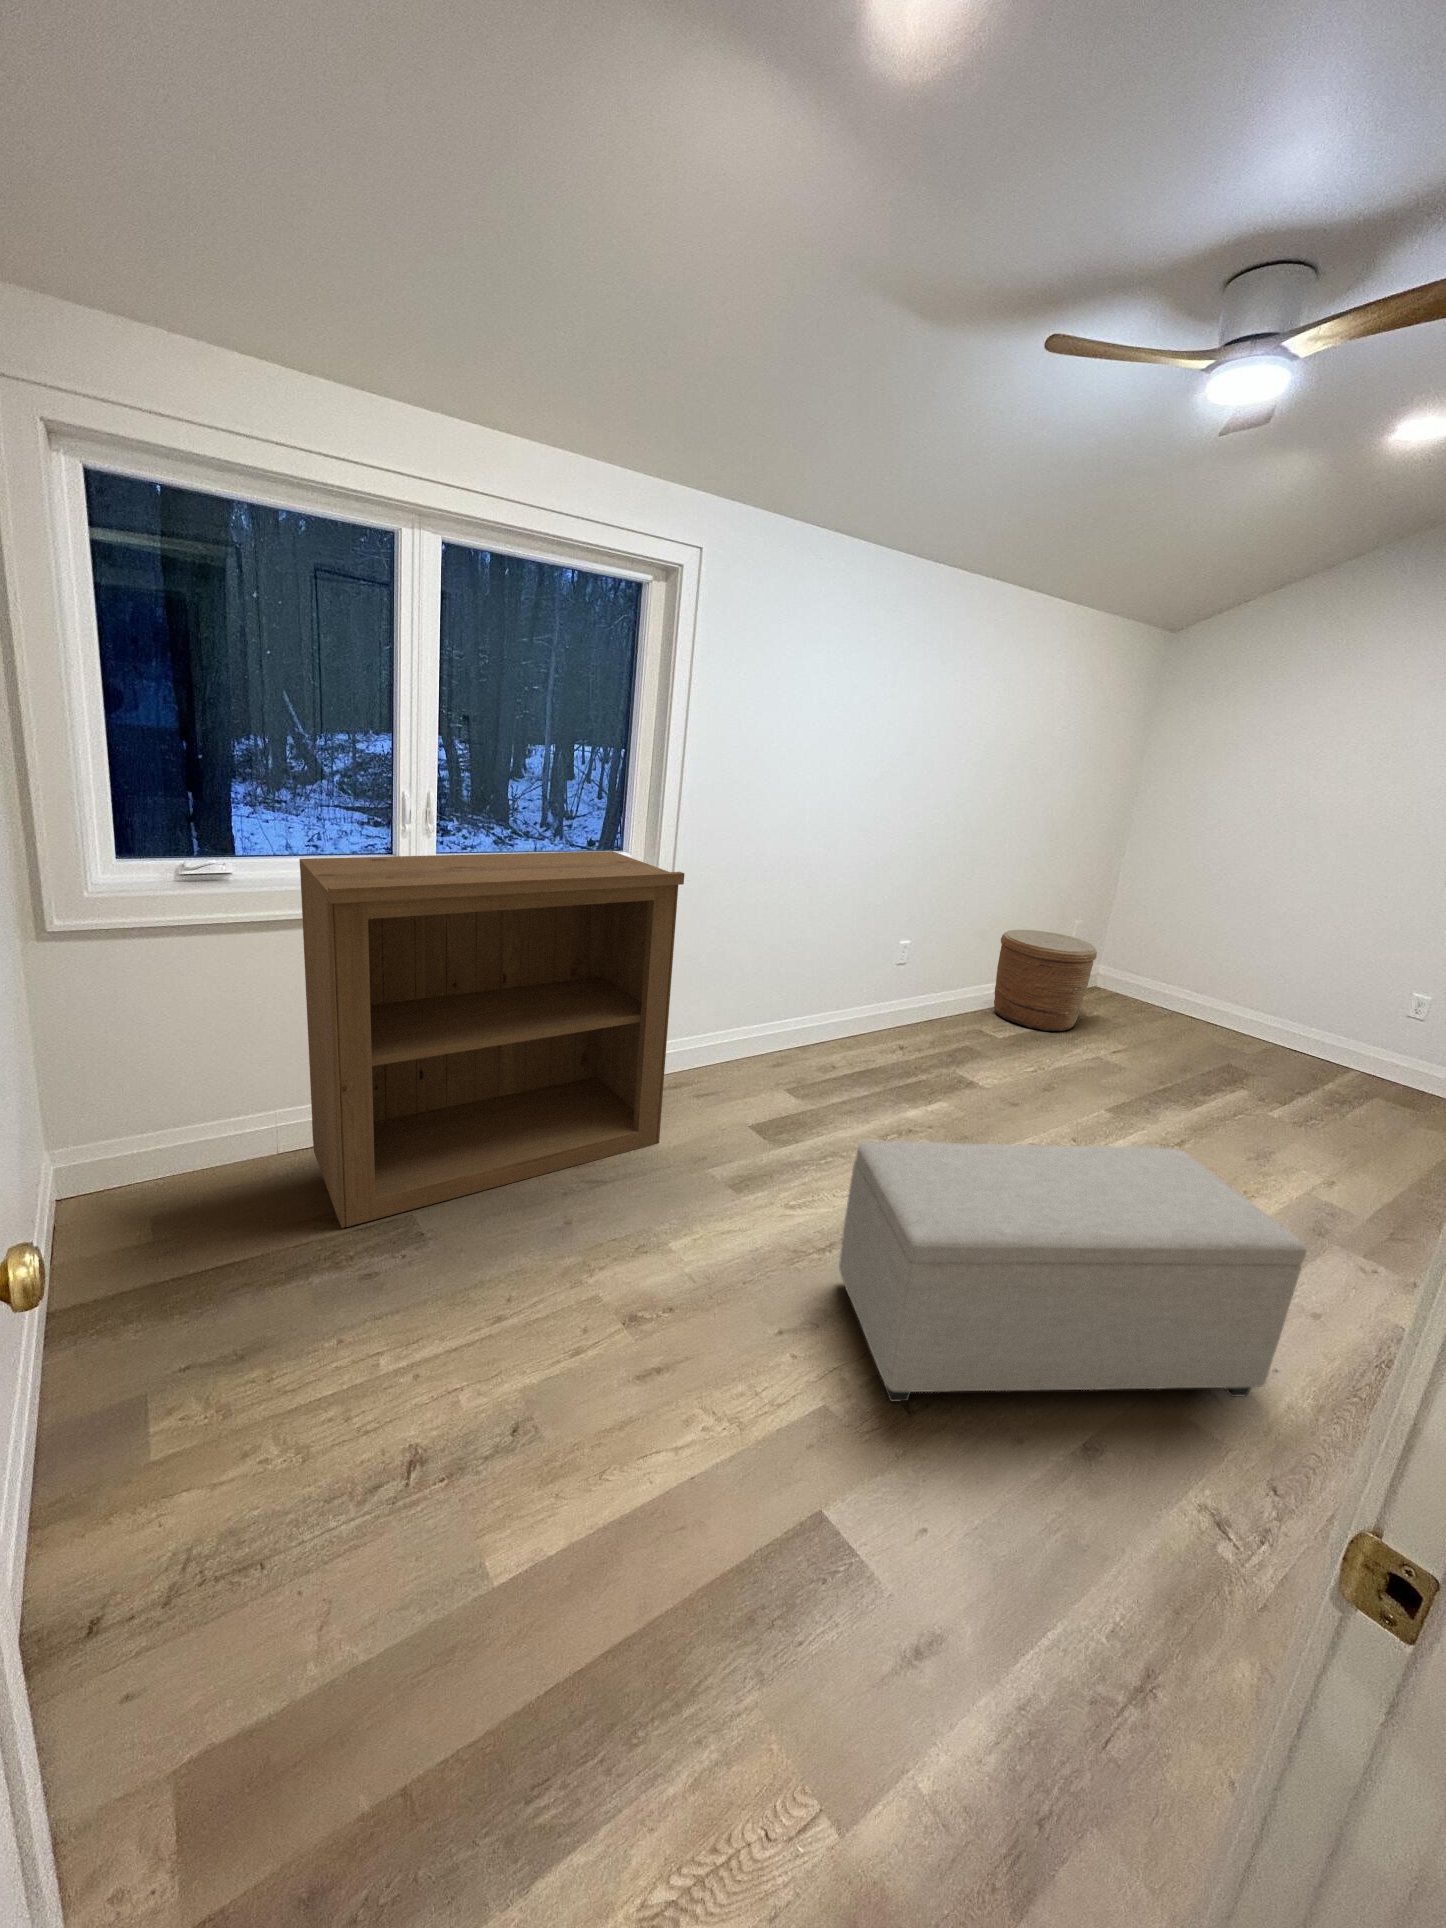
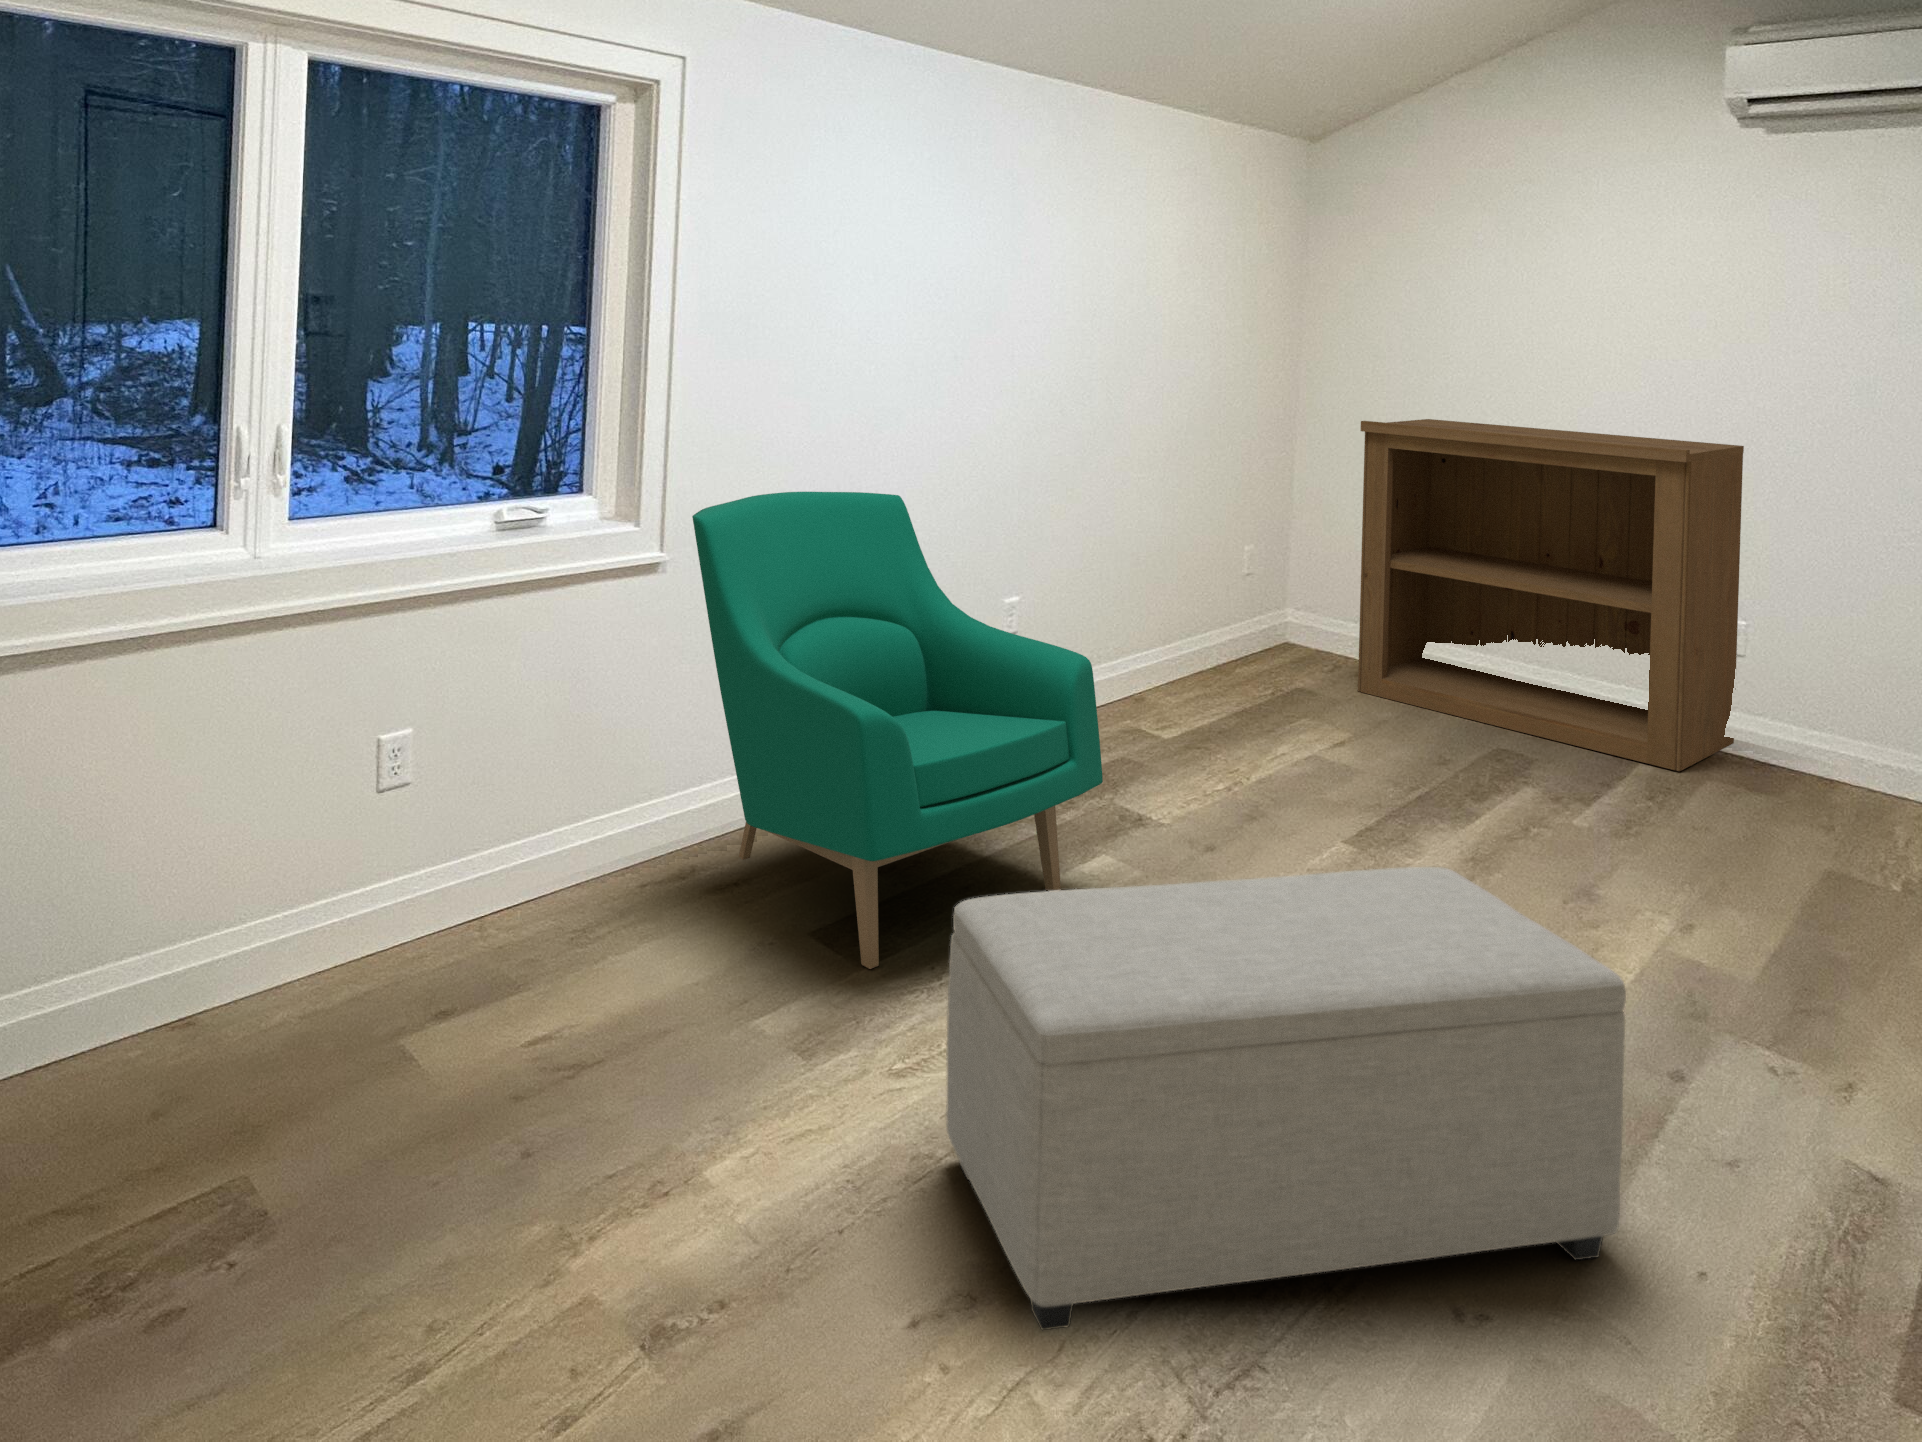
bookshelf: present [299,851,685,1228] -> present [1358,419,1744,771]
armchair: none [708,866,951,1155] -> present [692,492,1103,969]
woven basket: present [994,930,1097,1031] -> none [1179,573,1330,738]

